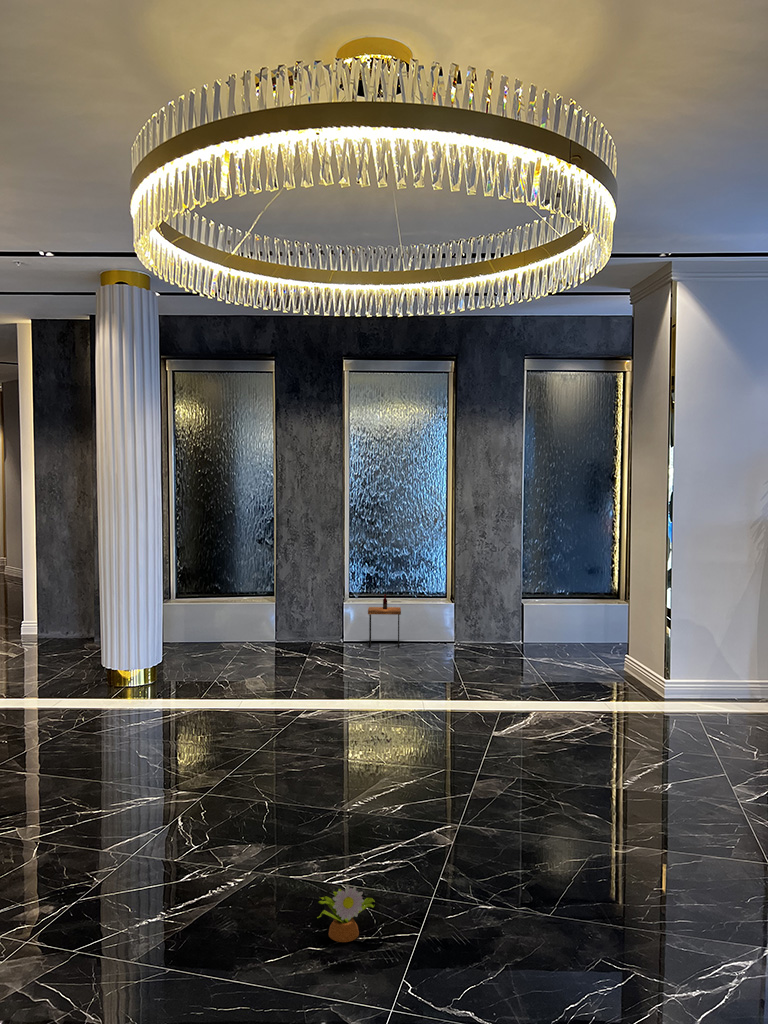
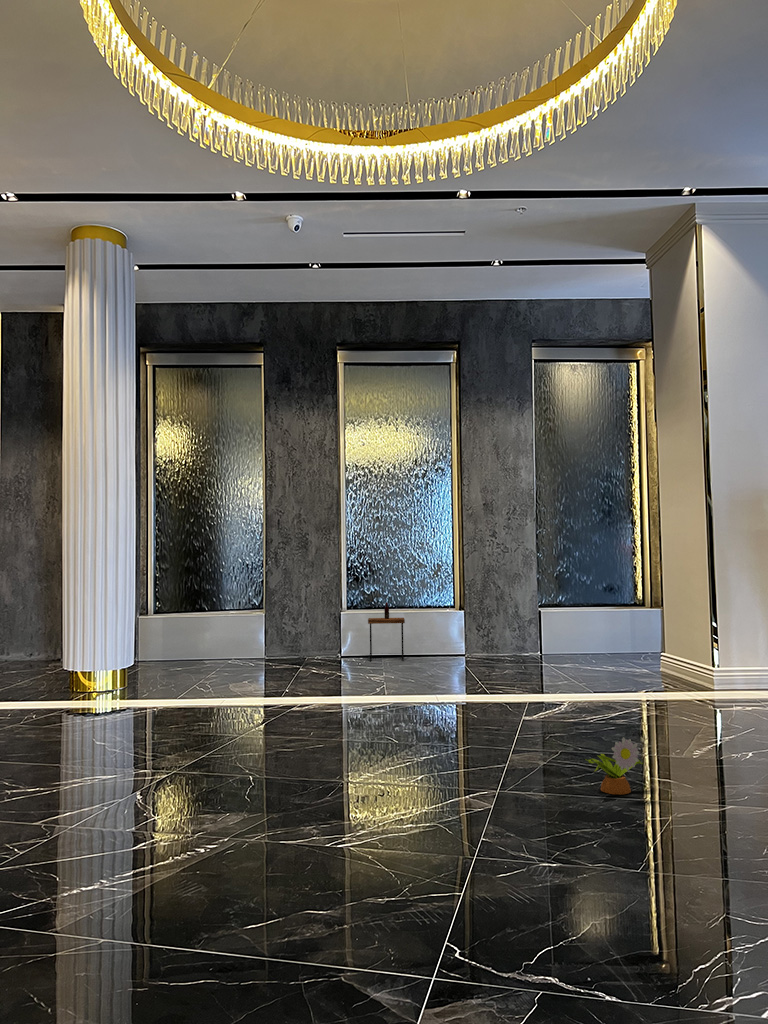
decorative plant: present [317,886,375,942] -> present [588,737,643,794]

